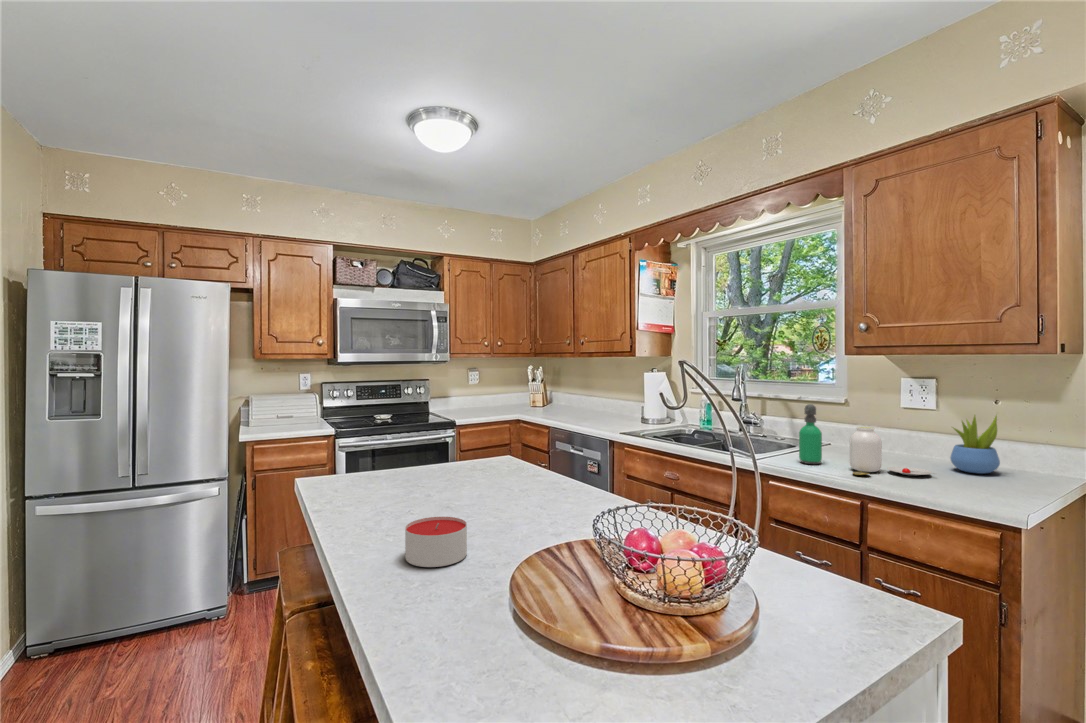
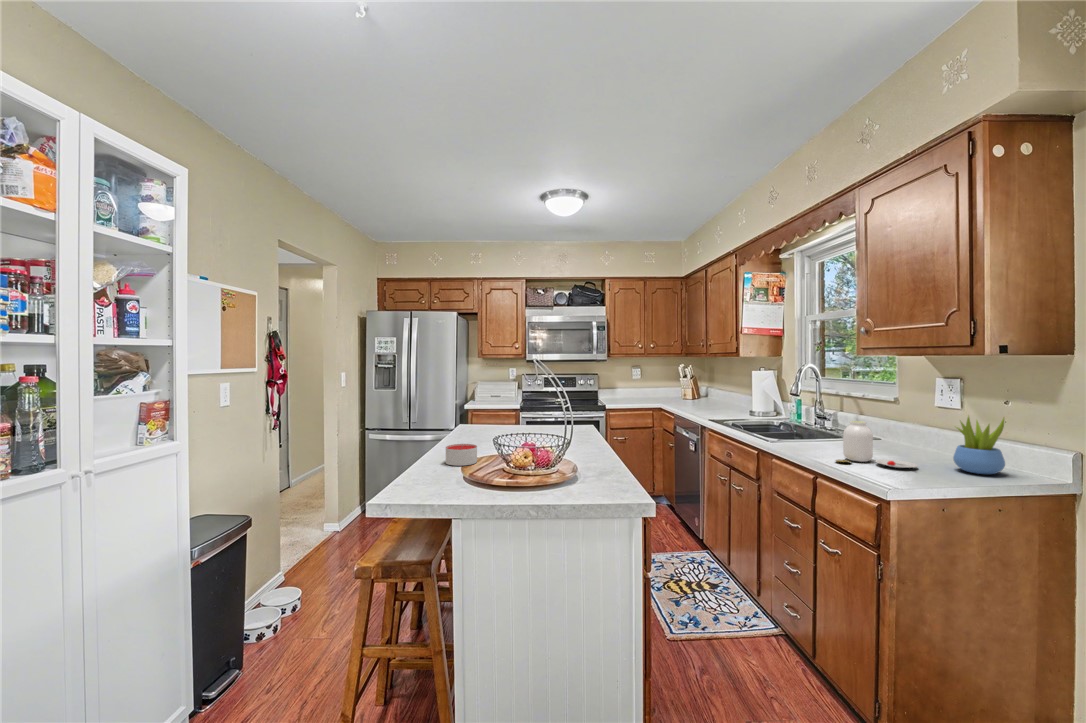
soap dispenser: present [799,404,822,464] -> none [810,400,831,452]

